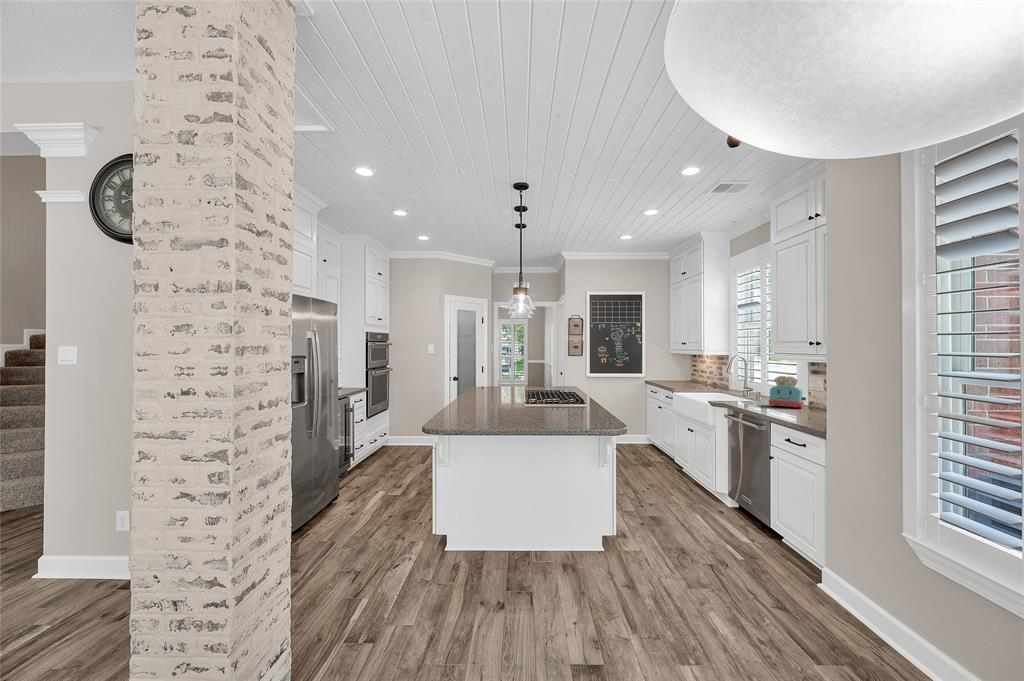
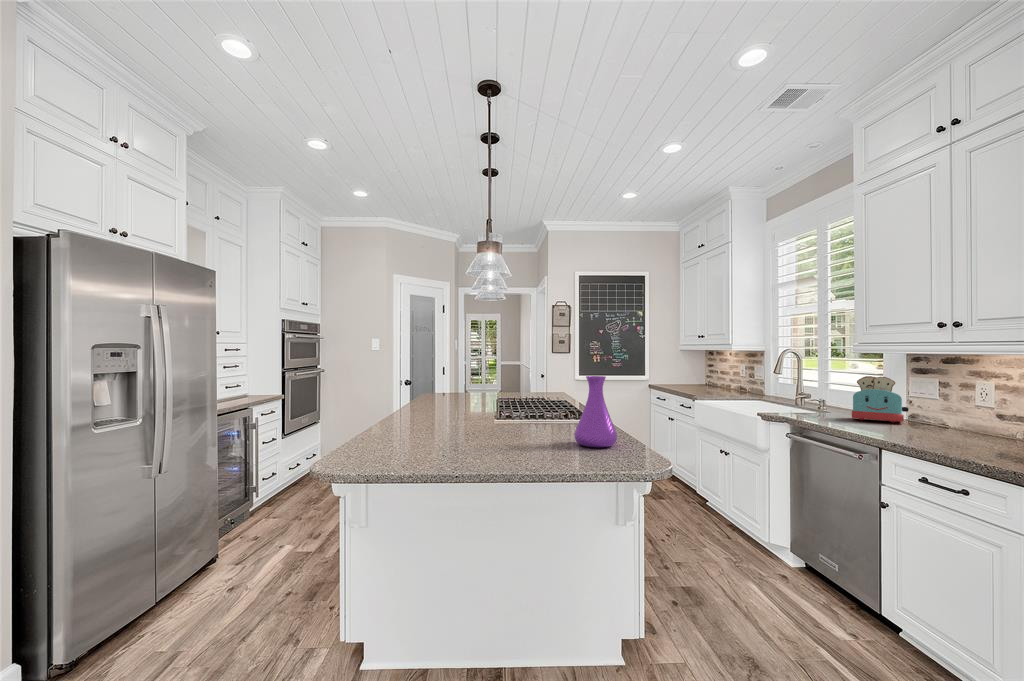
vase: none [571,377,596,418] -> present [574,376,617,447]

